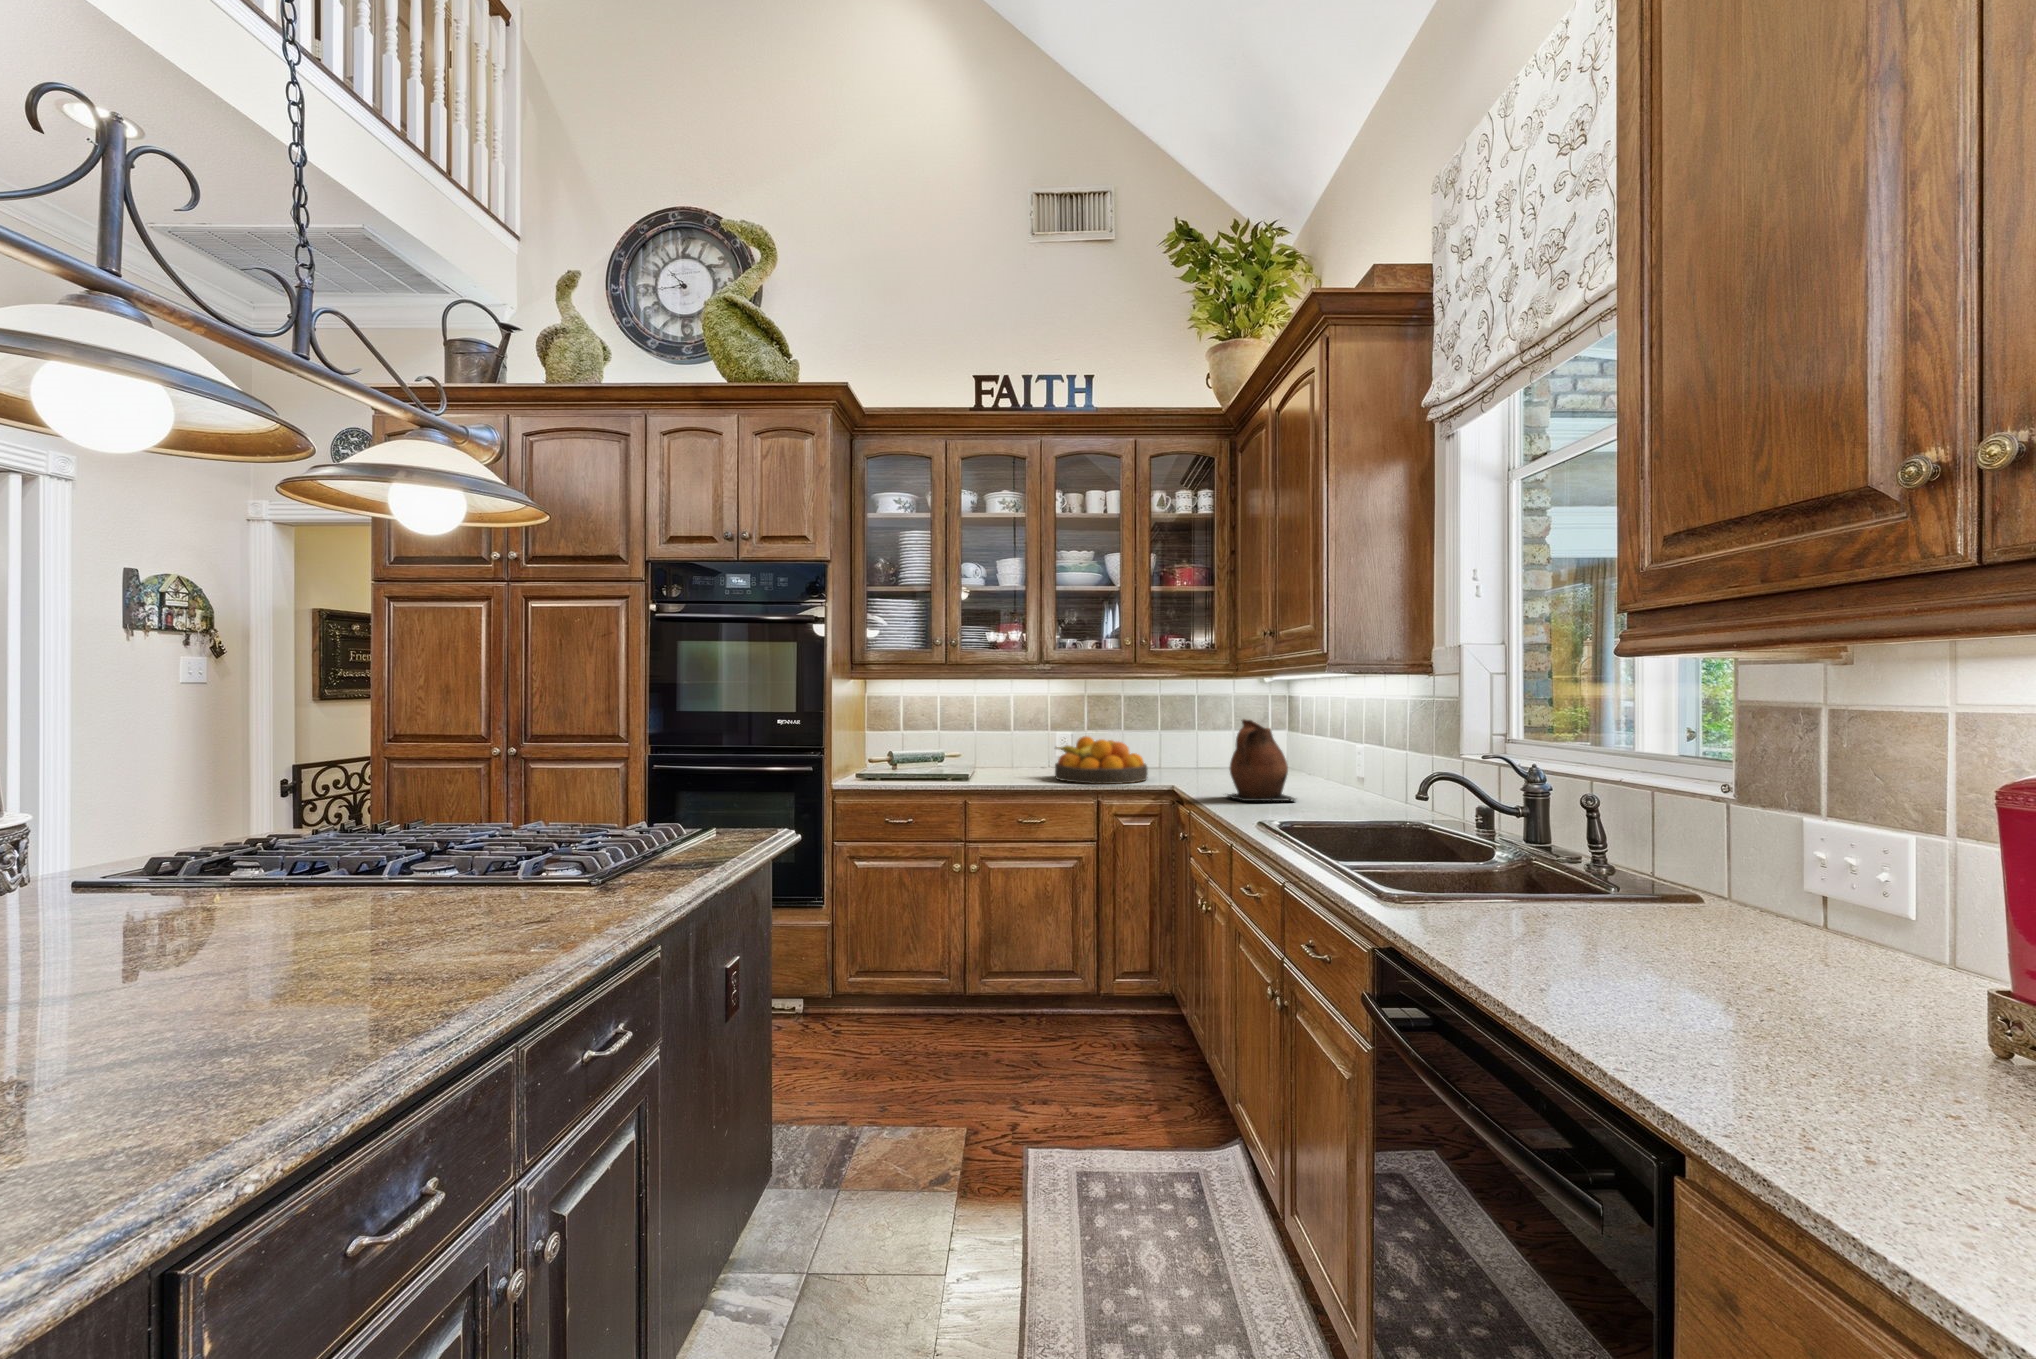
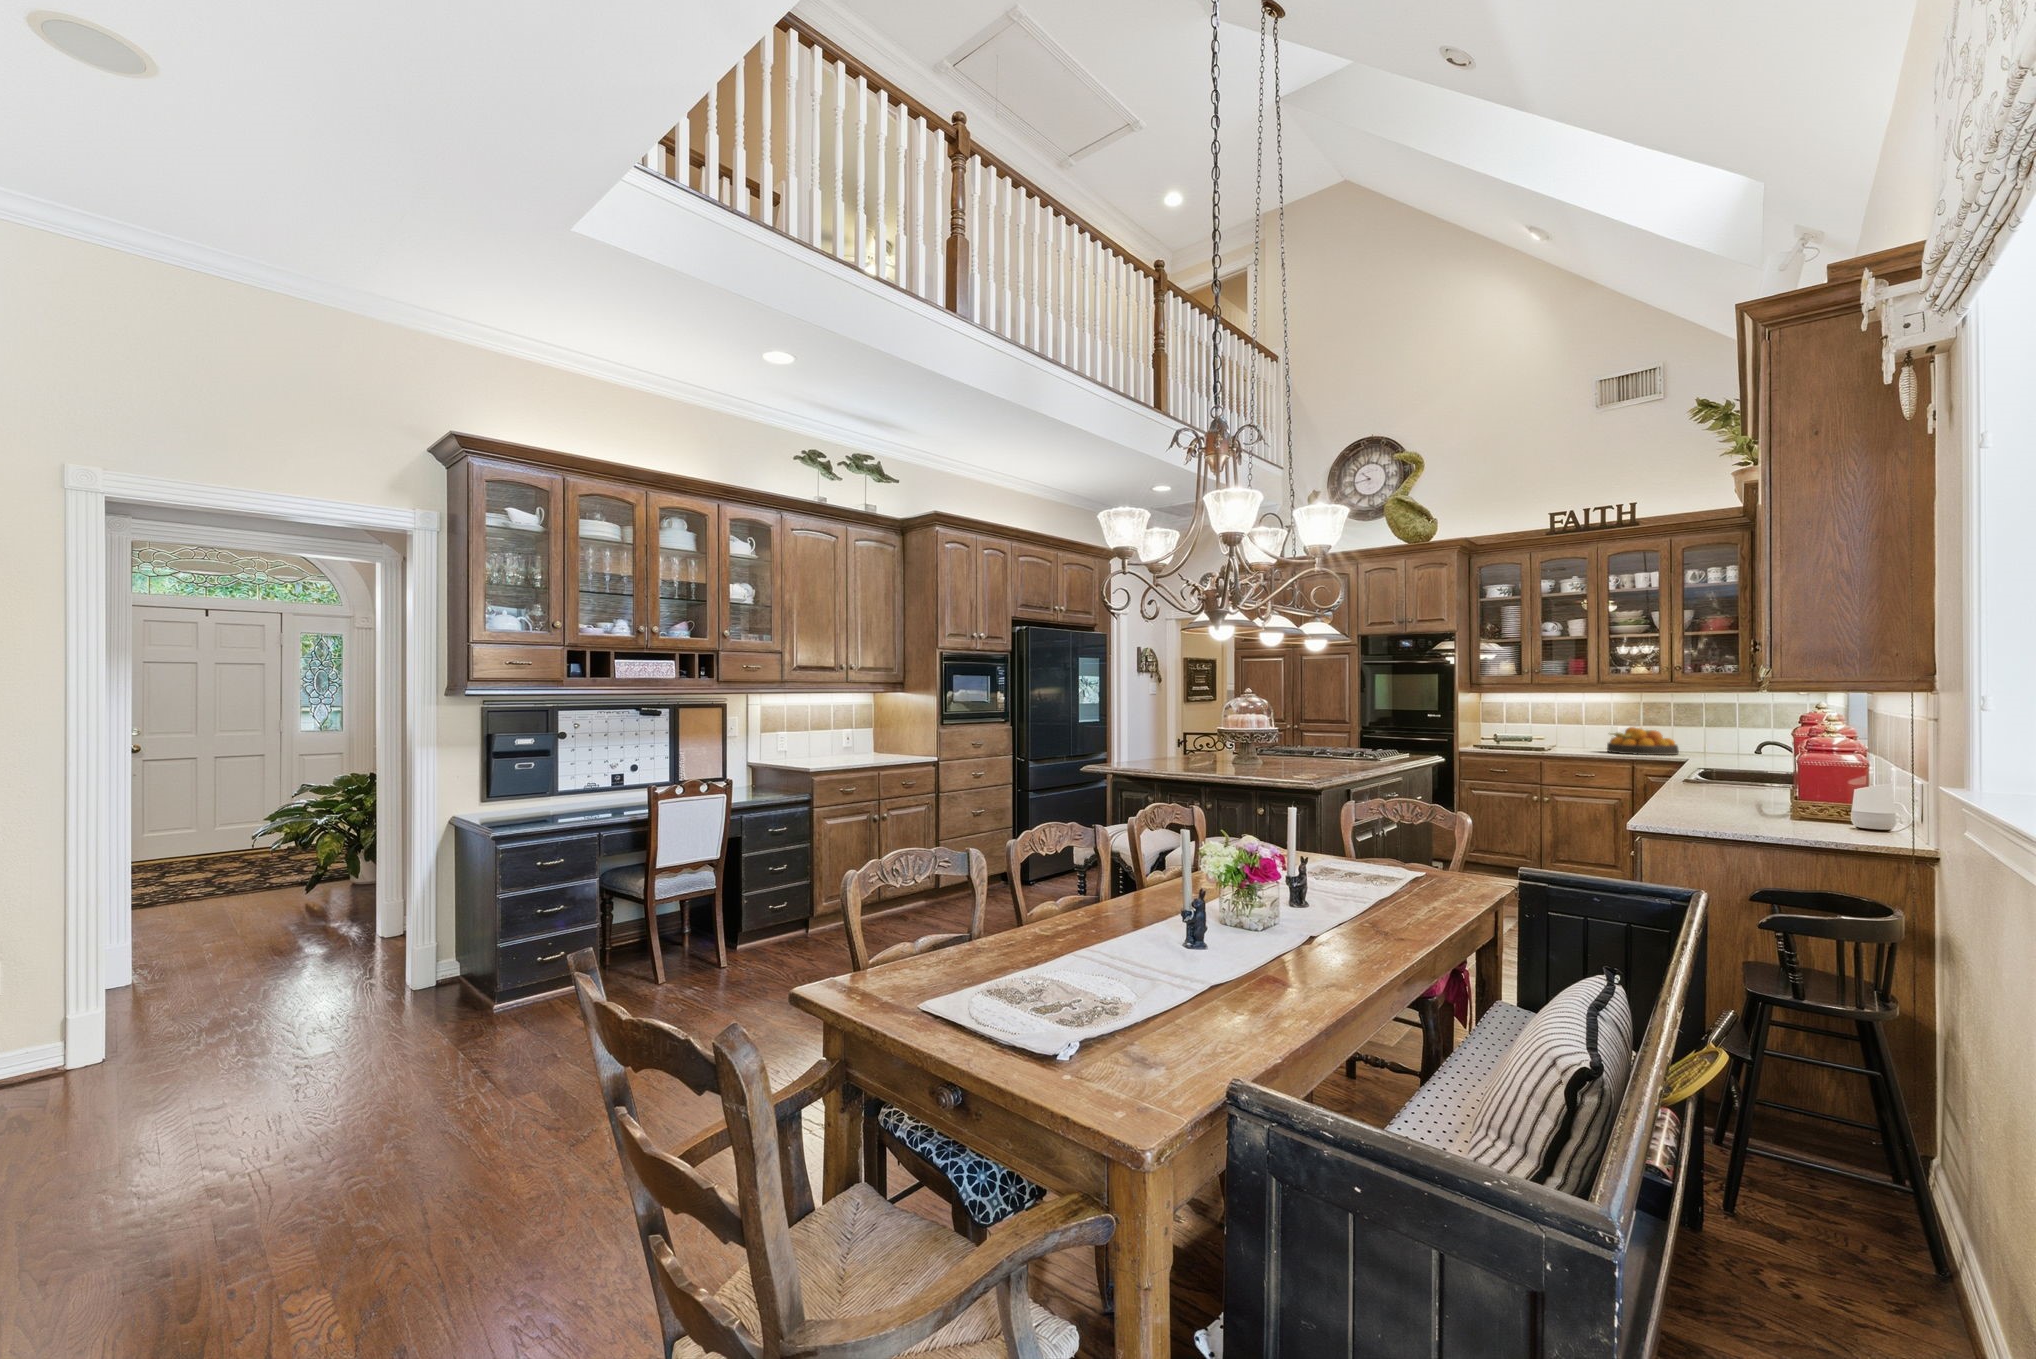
ceramic pitcher: present [1227,719,1296,801] -> none [1708,714,1762,764]

